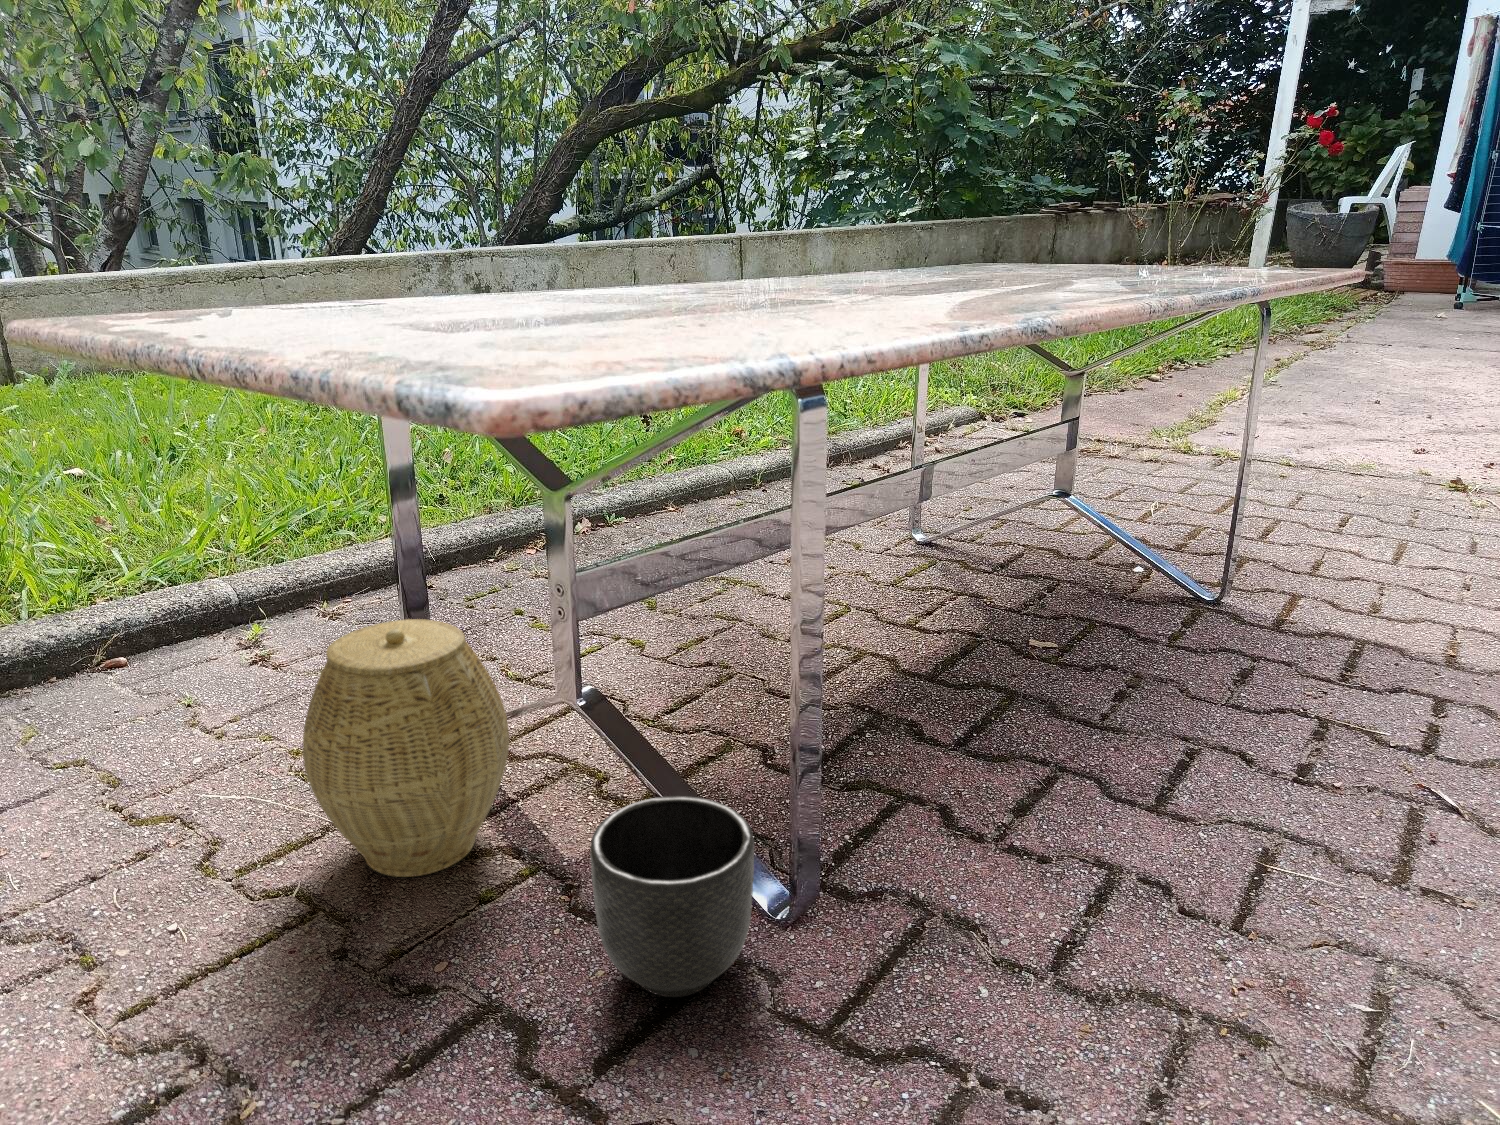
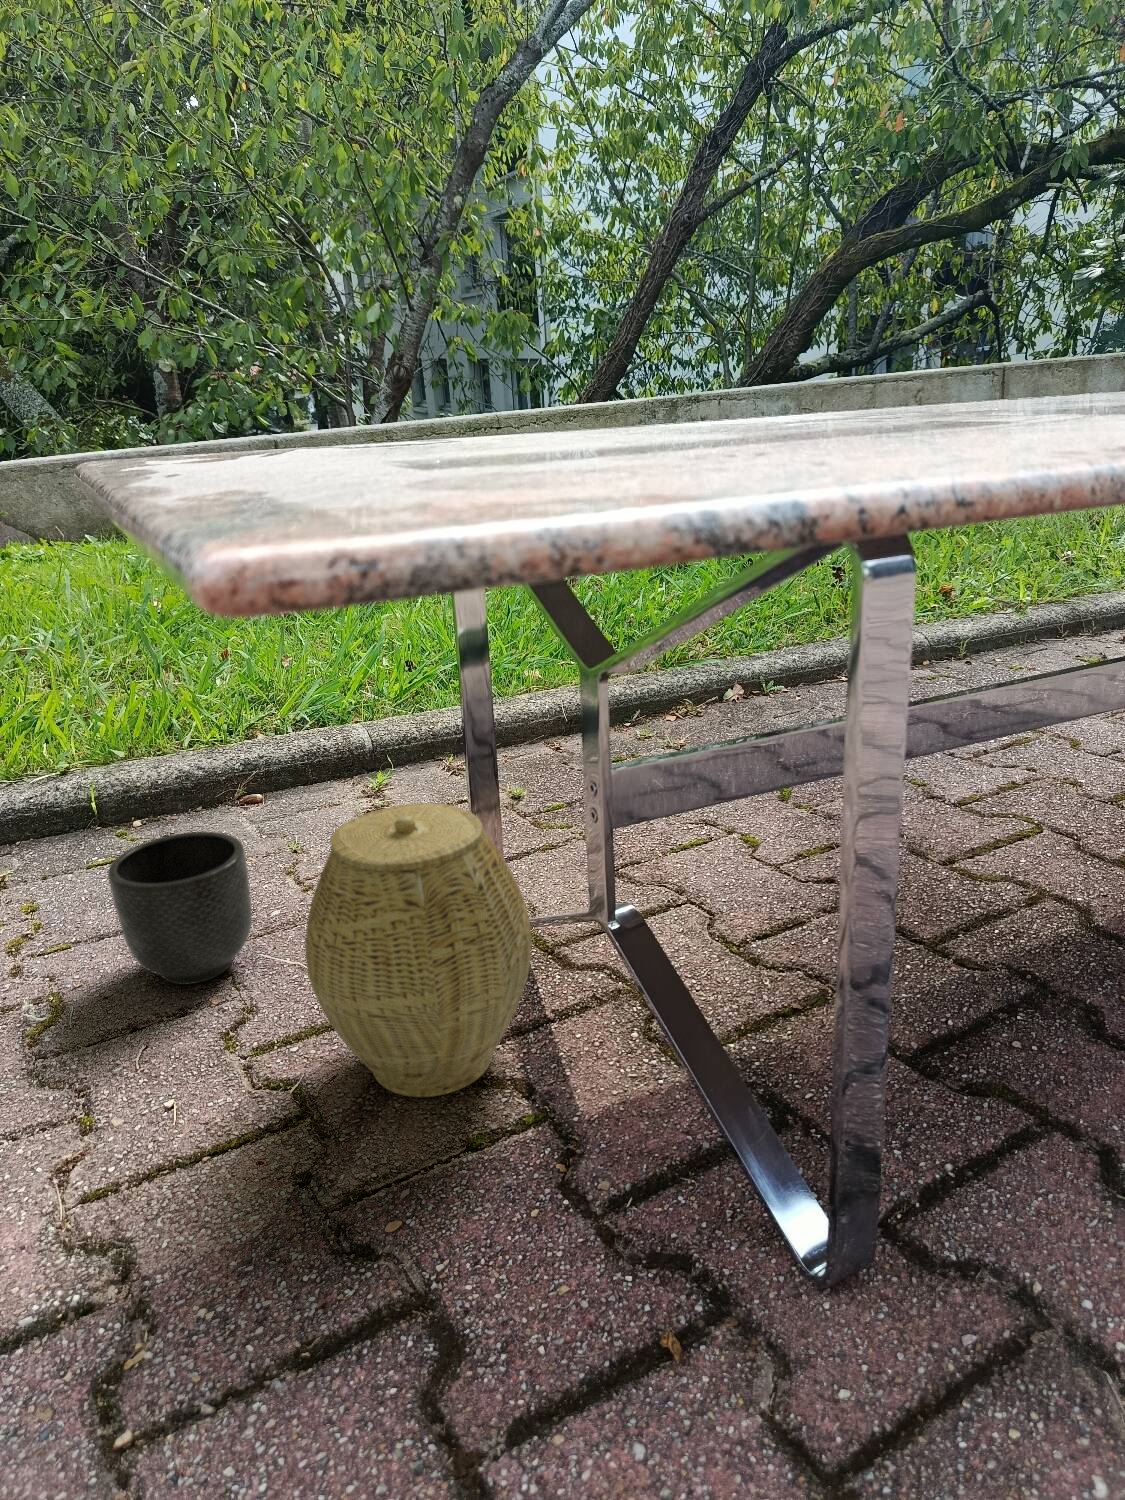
planter: present [590,796,754,997] -> present [108,832,252,985]

